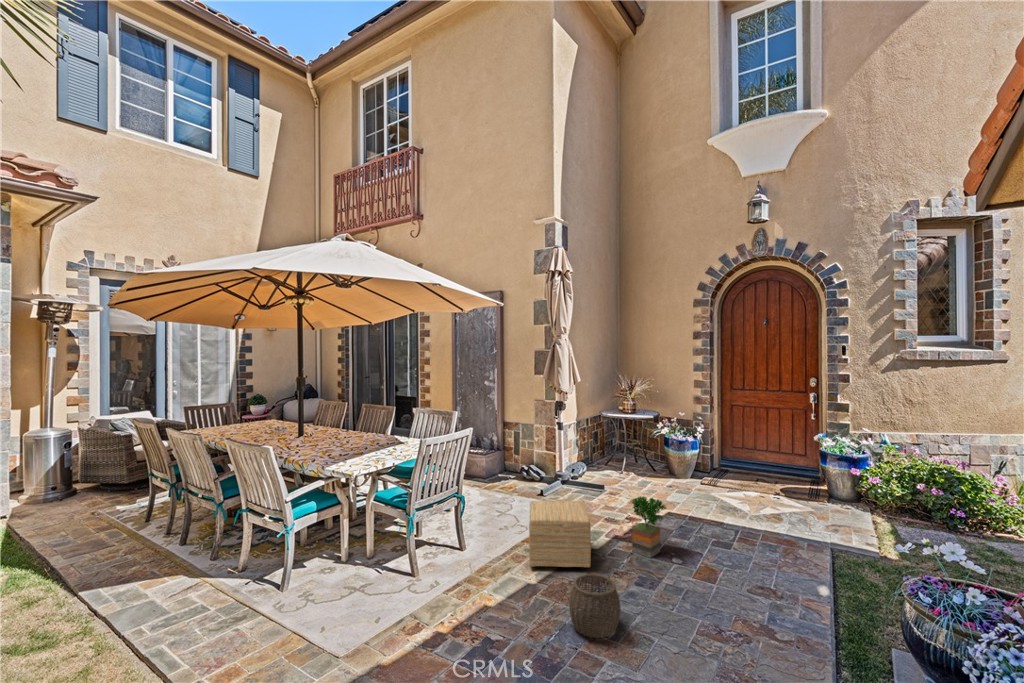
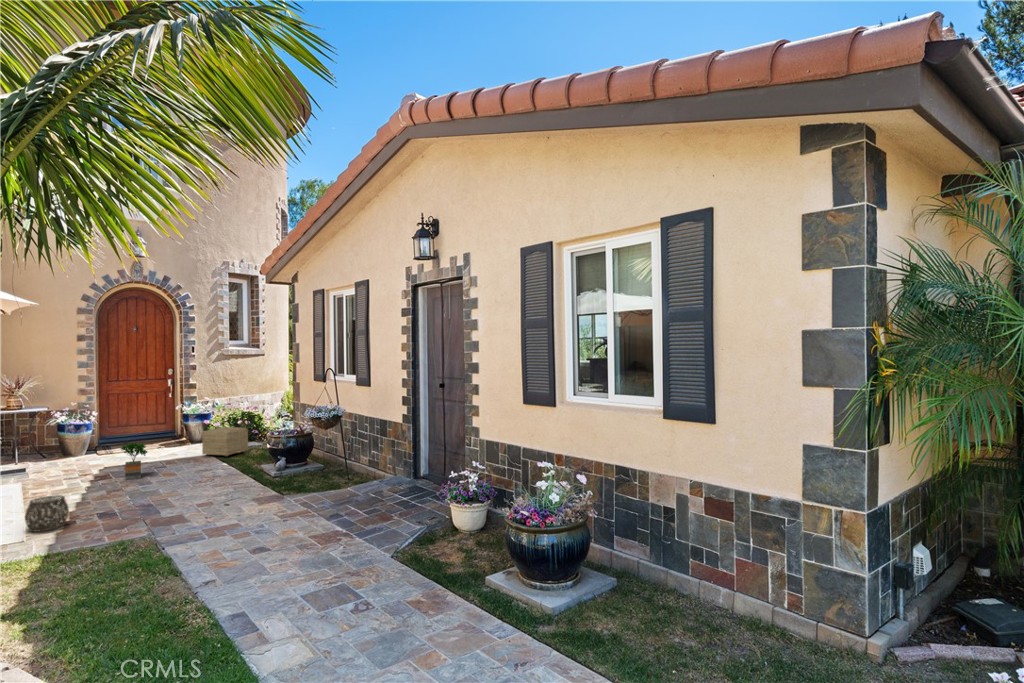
ottoman: present [529,501,591,569] -> present [202,427,248,457]
woven basket: present [569,574,621,639] -> present [25,496,69,532]

